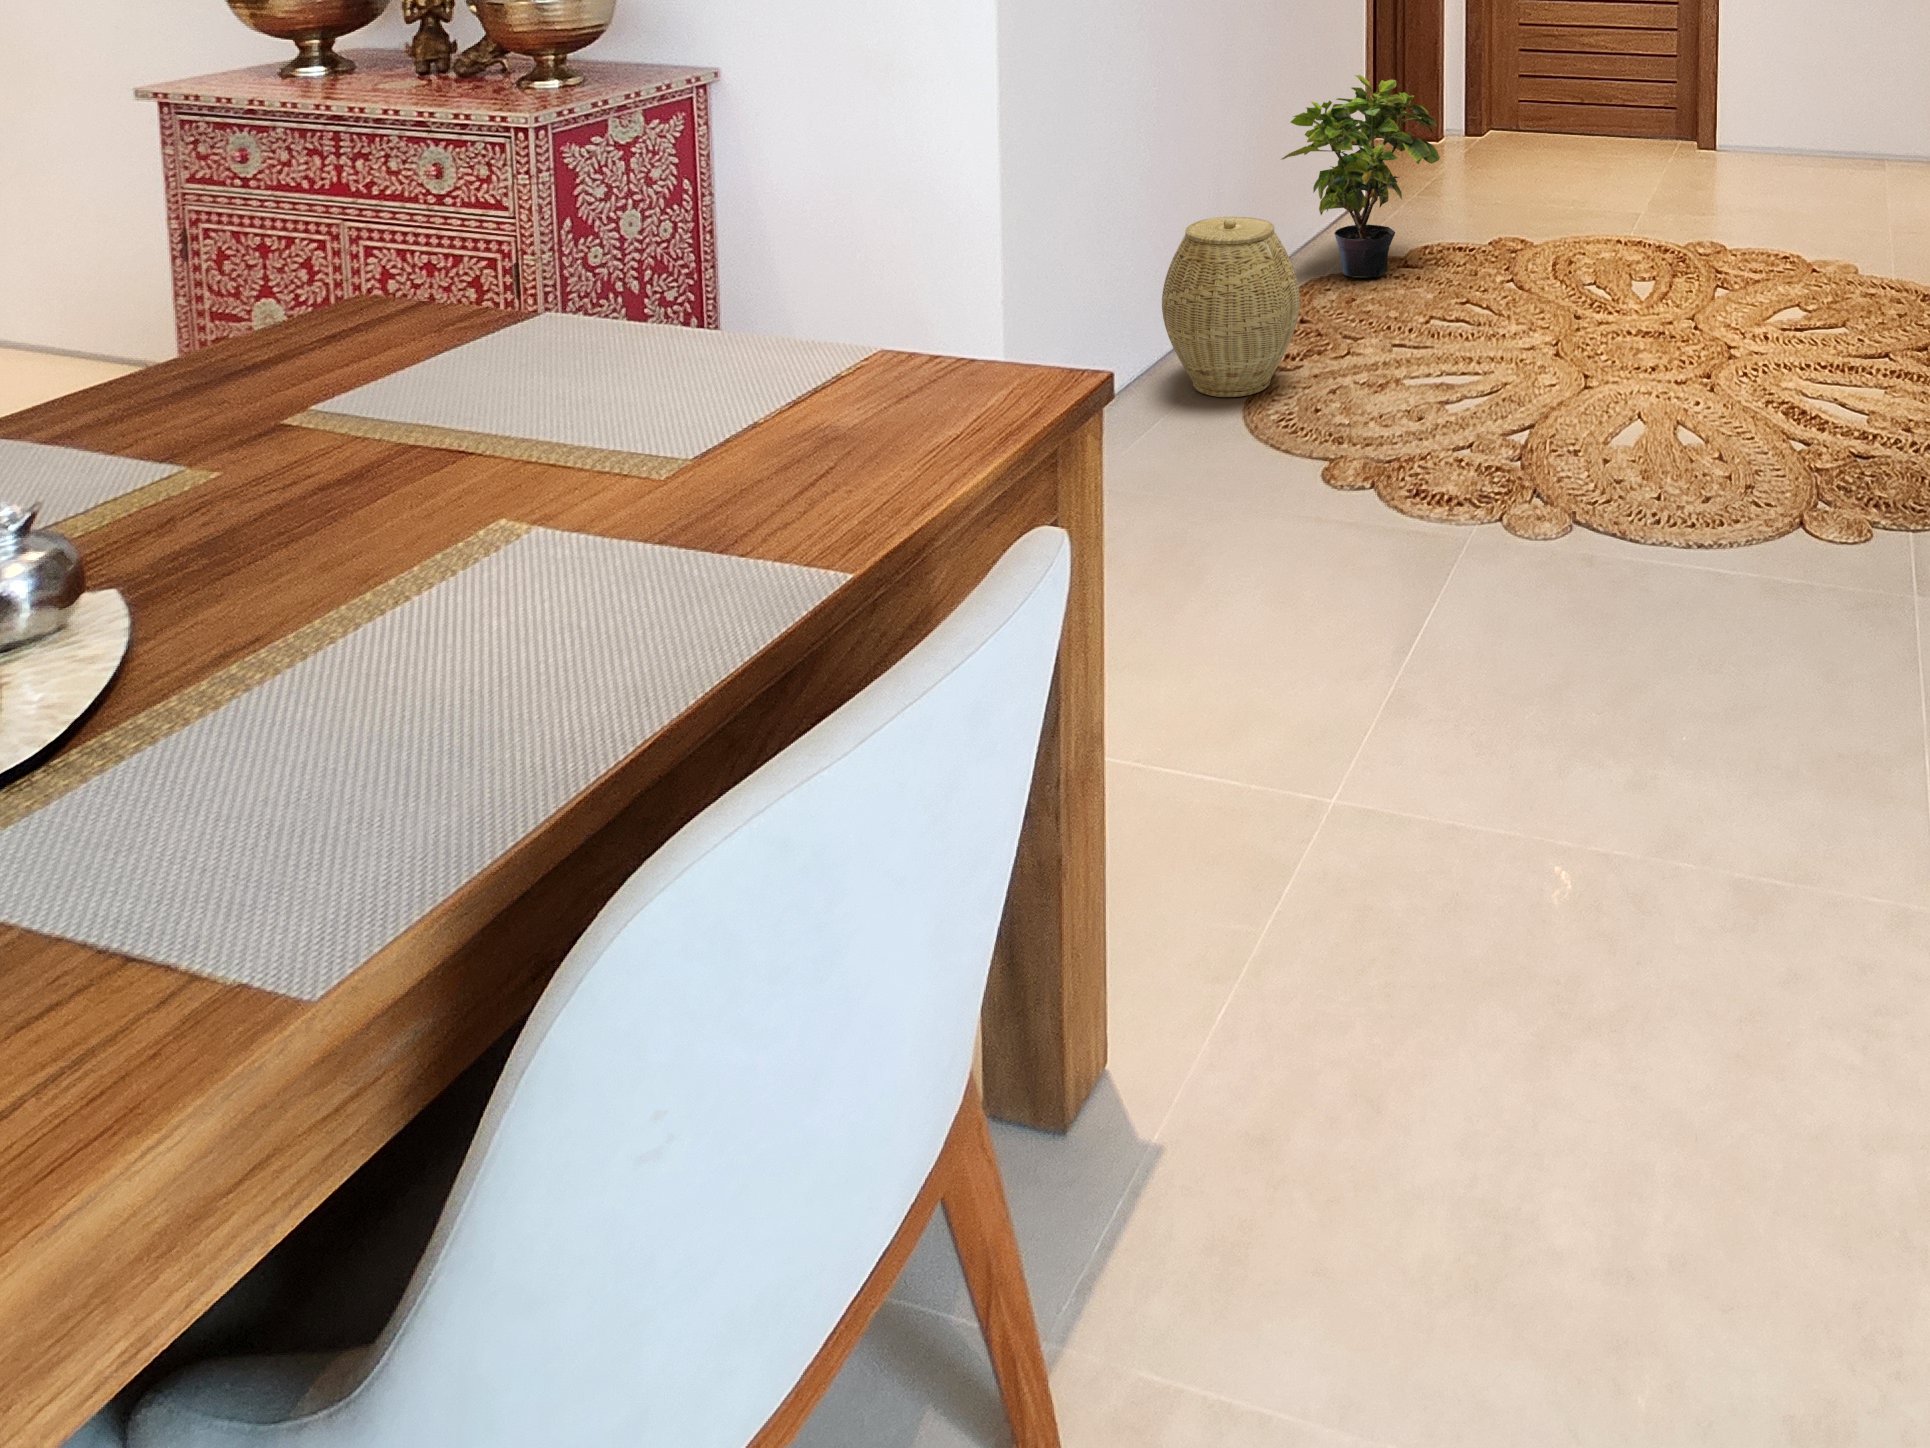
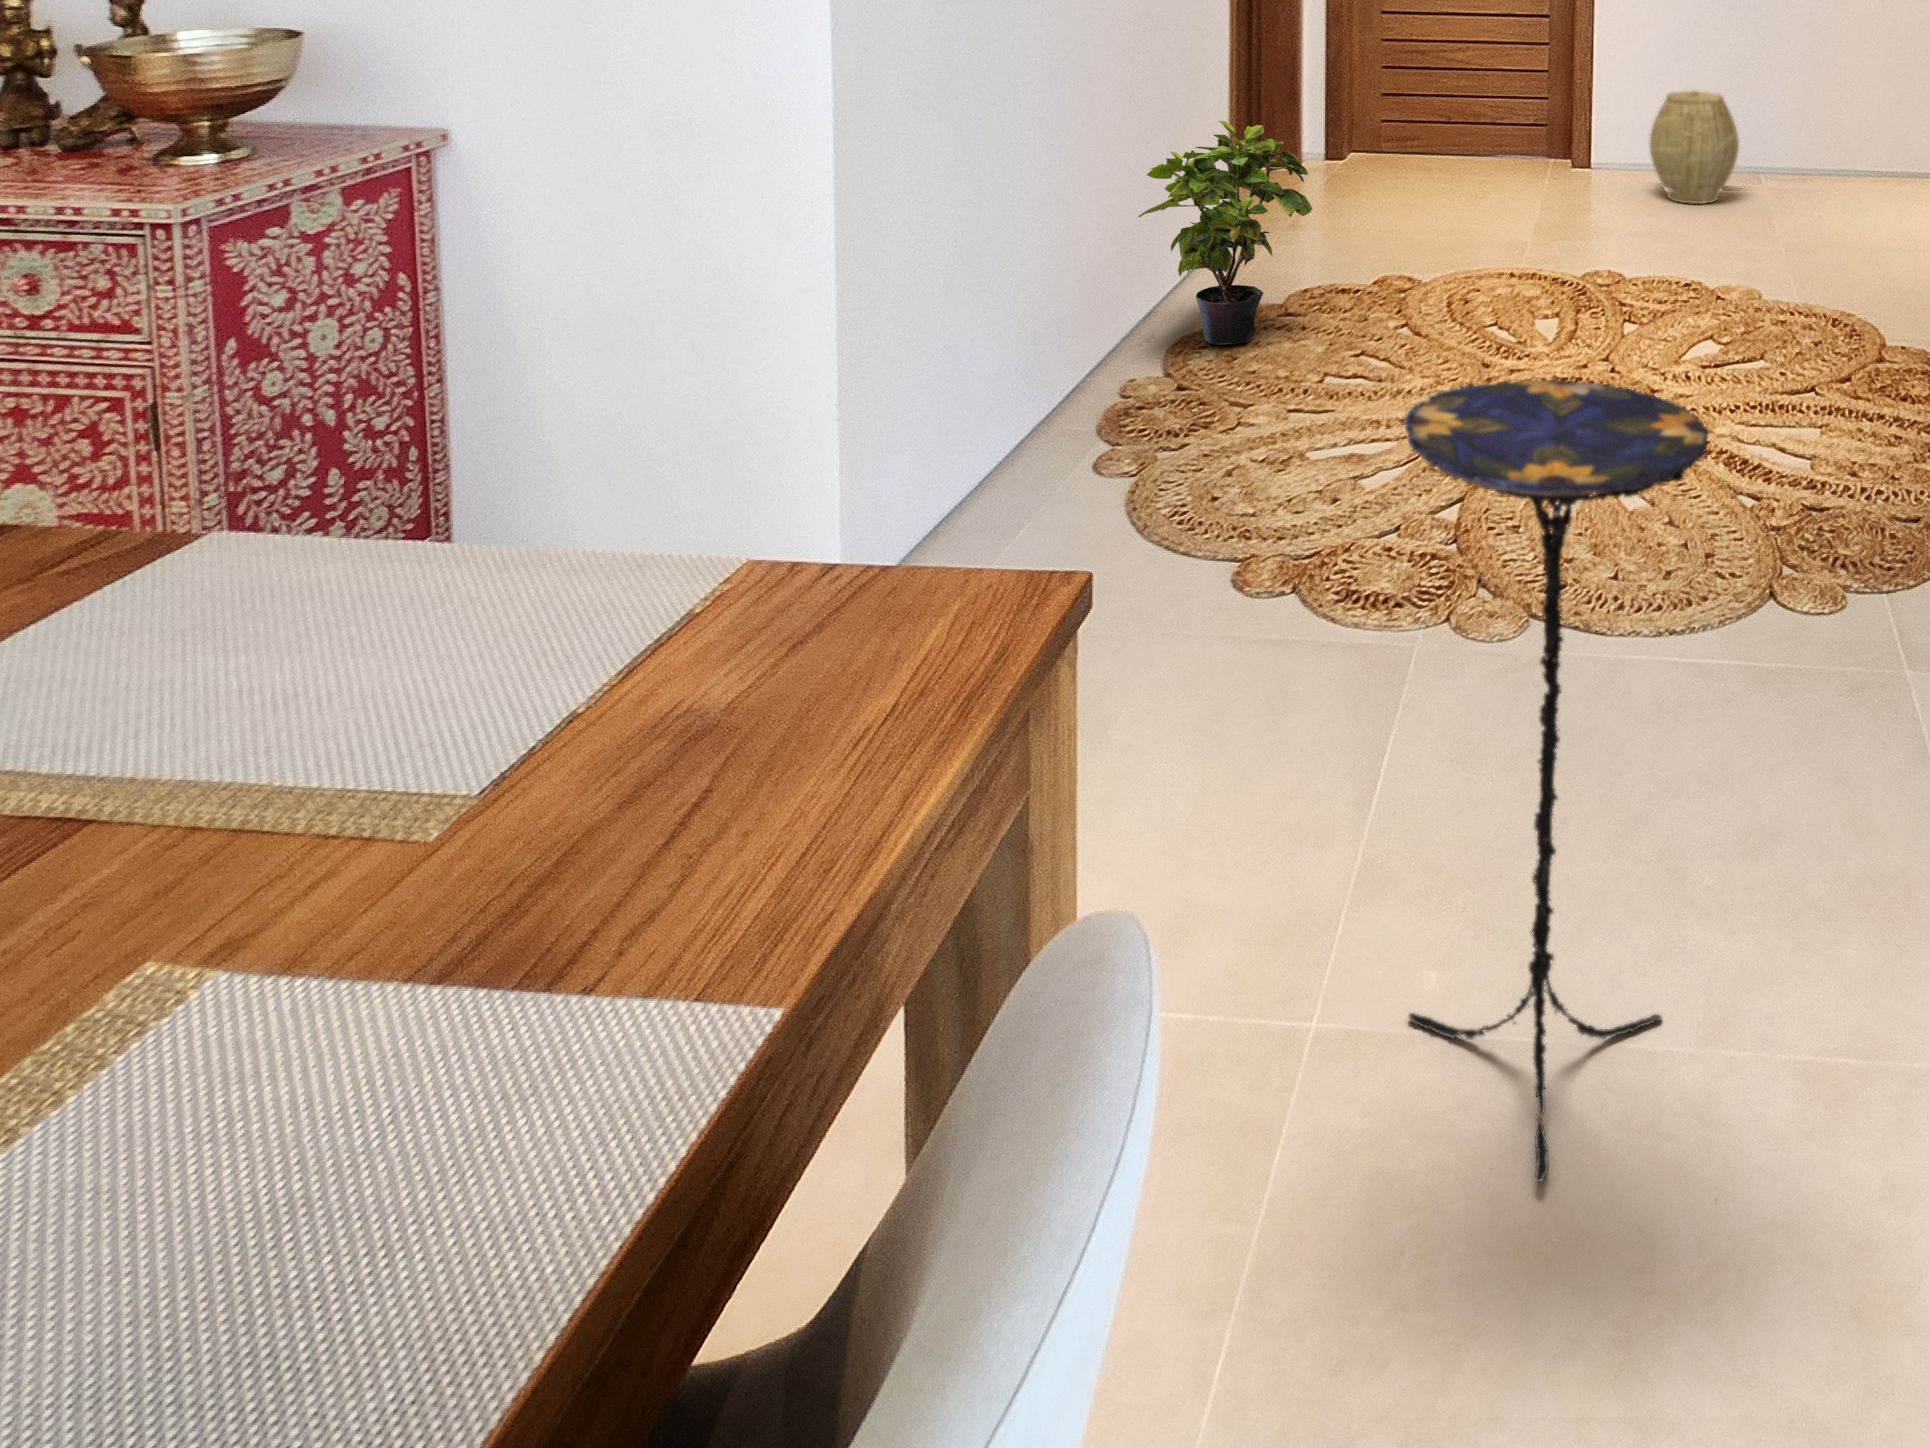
woven basket: present [1162,217,1300,397] -> present [1649,90,1739,204]
side table: none [1395,281,1654,924] -> present [1403,380,1710,1182]

